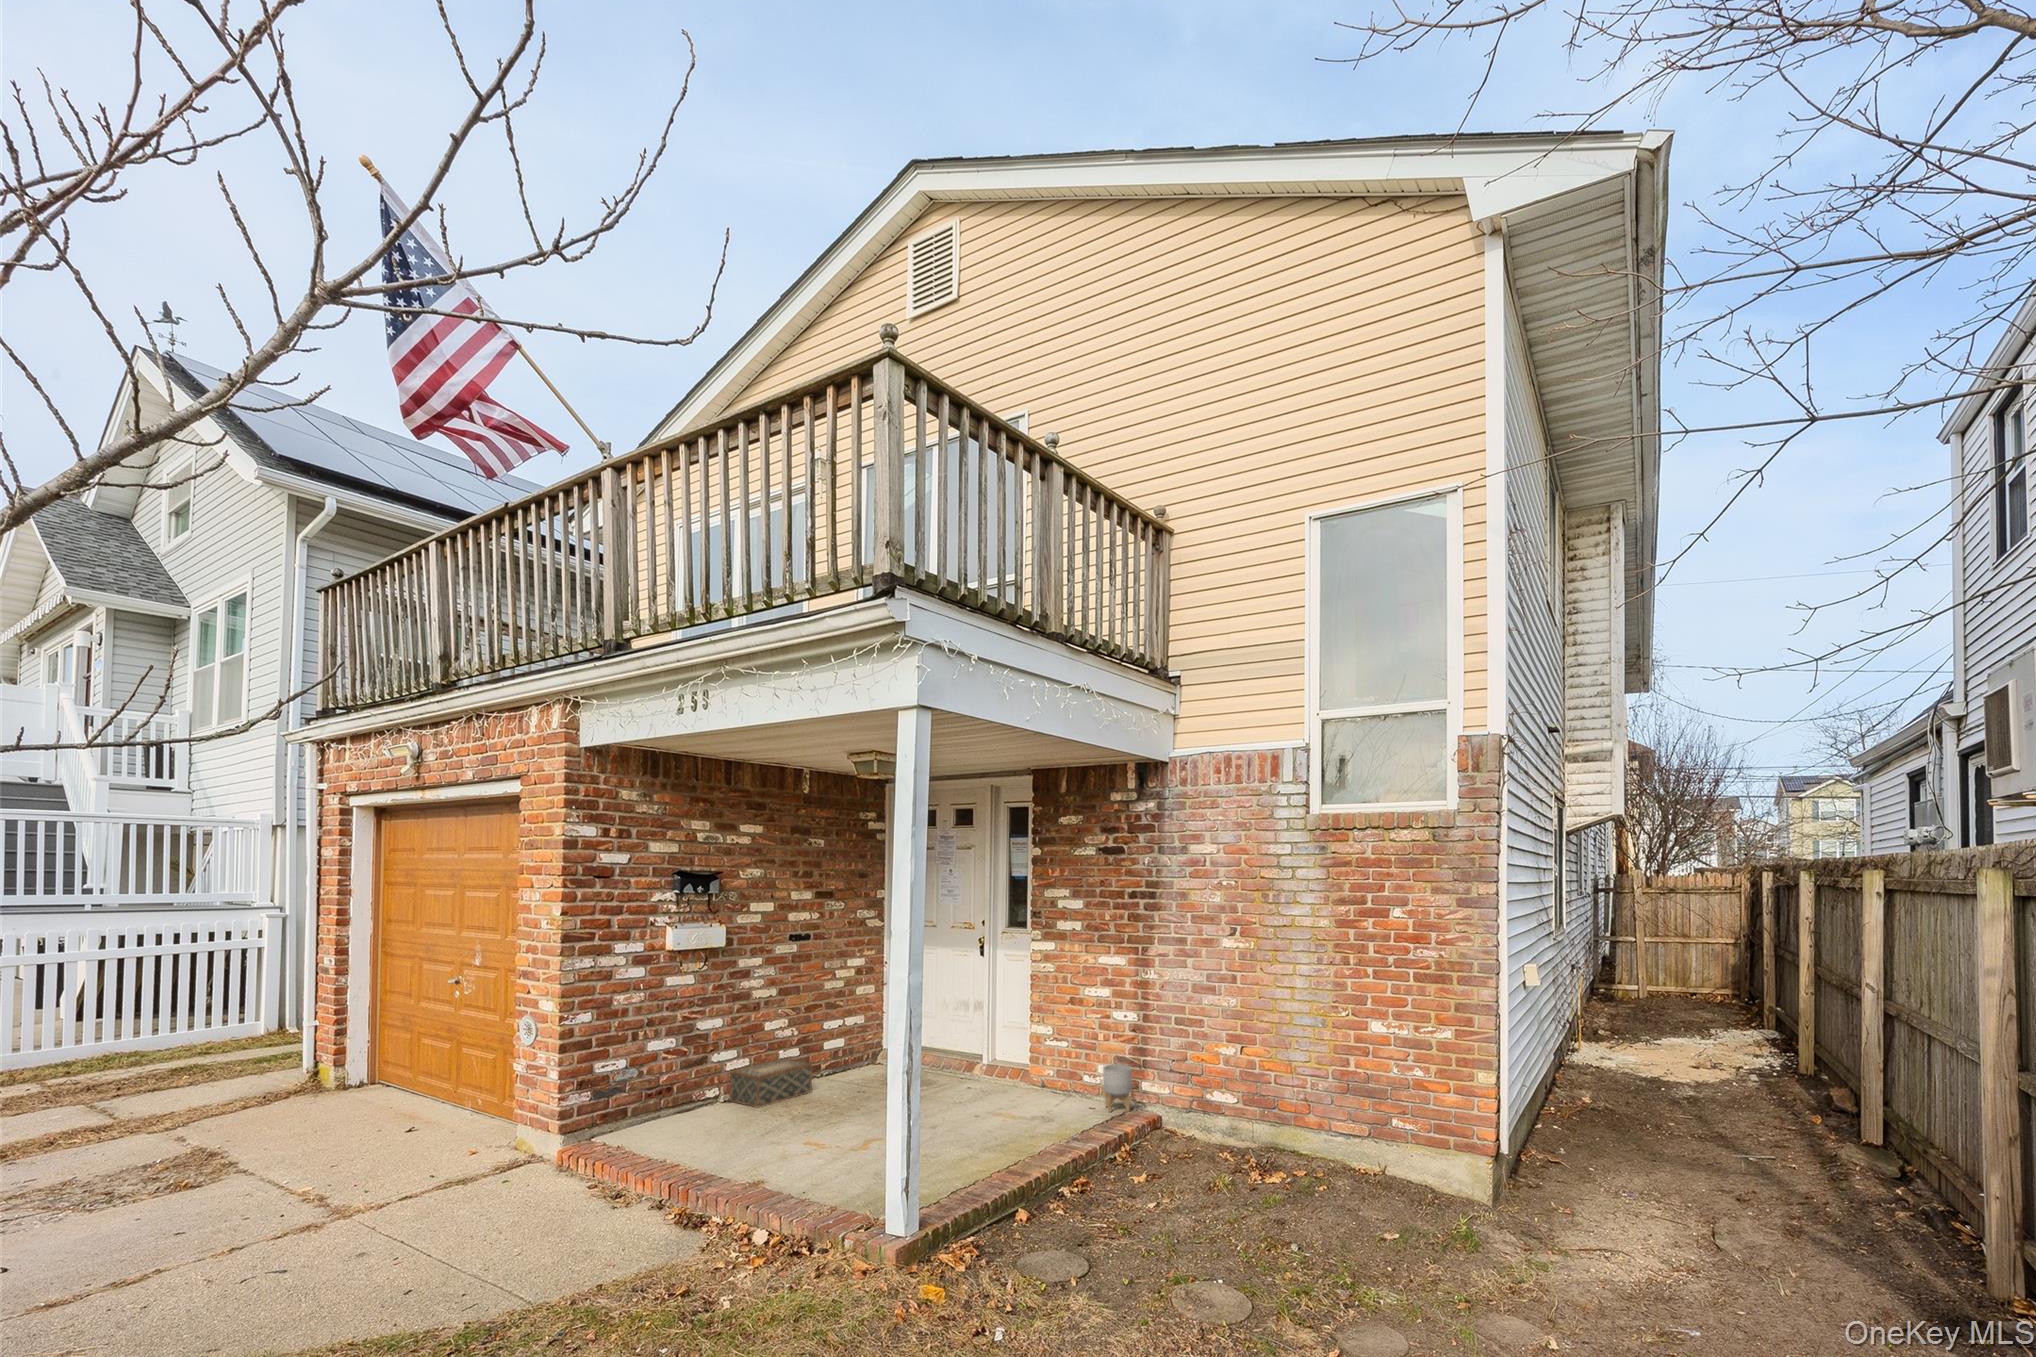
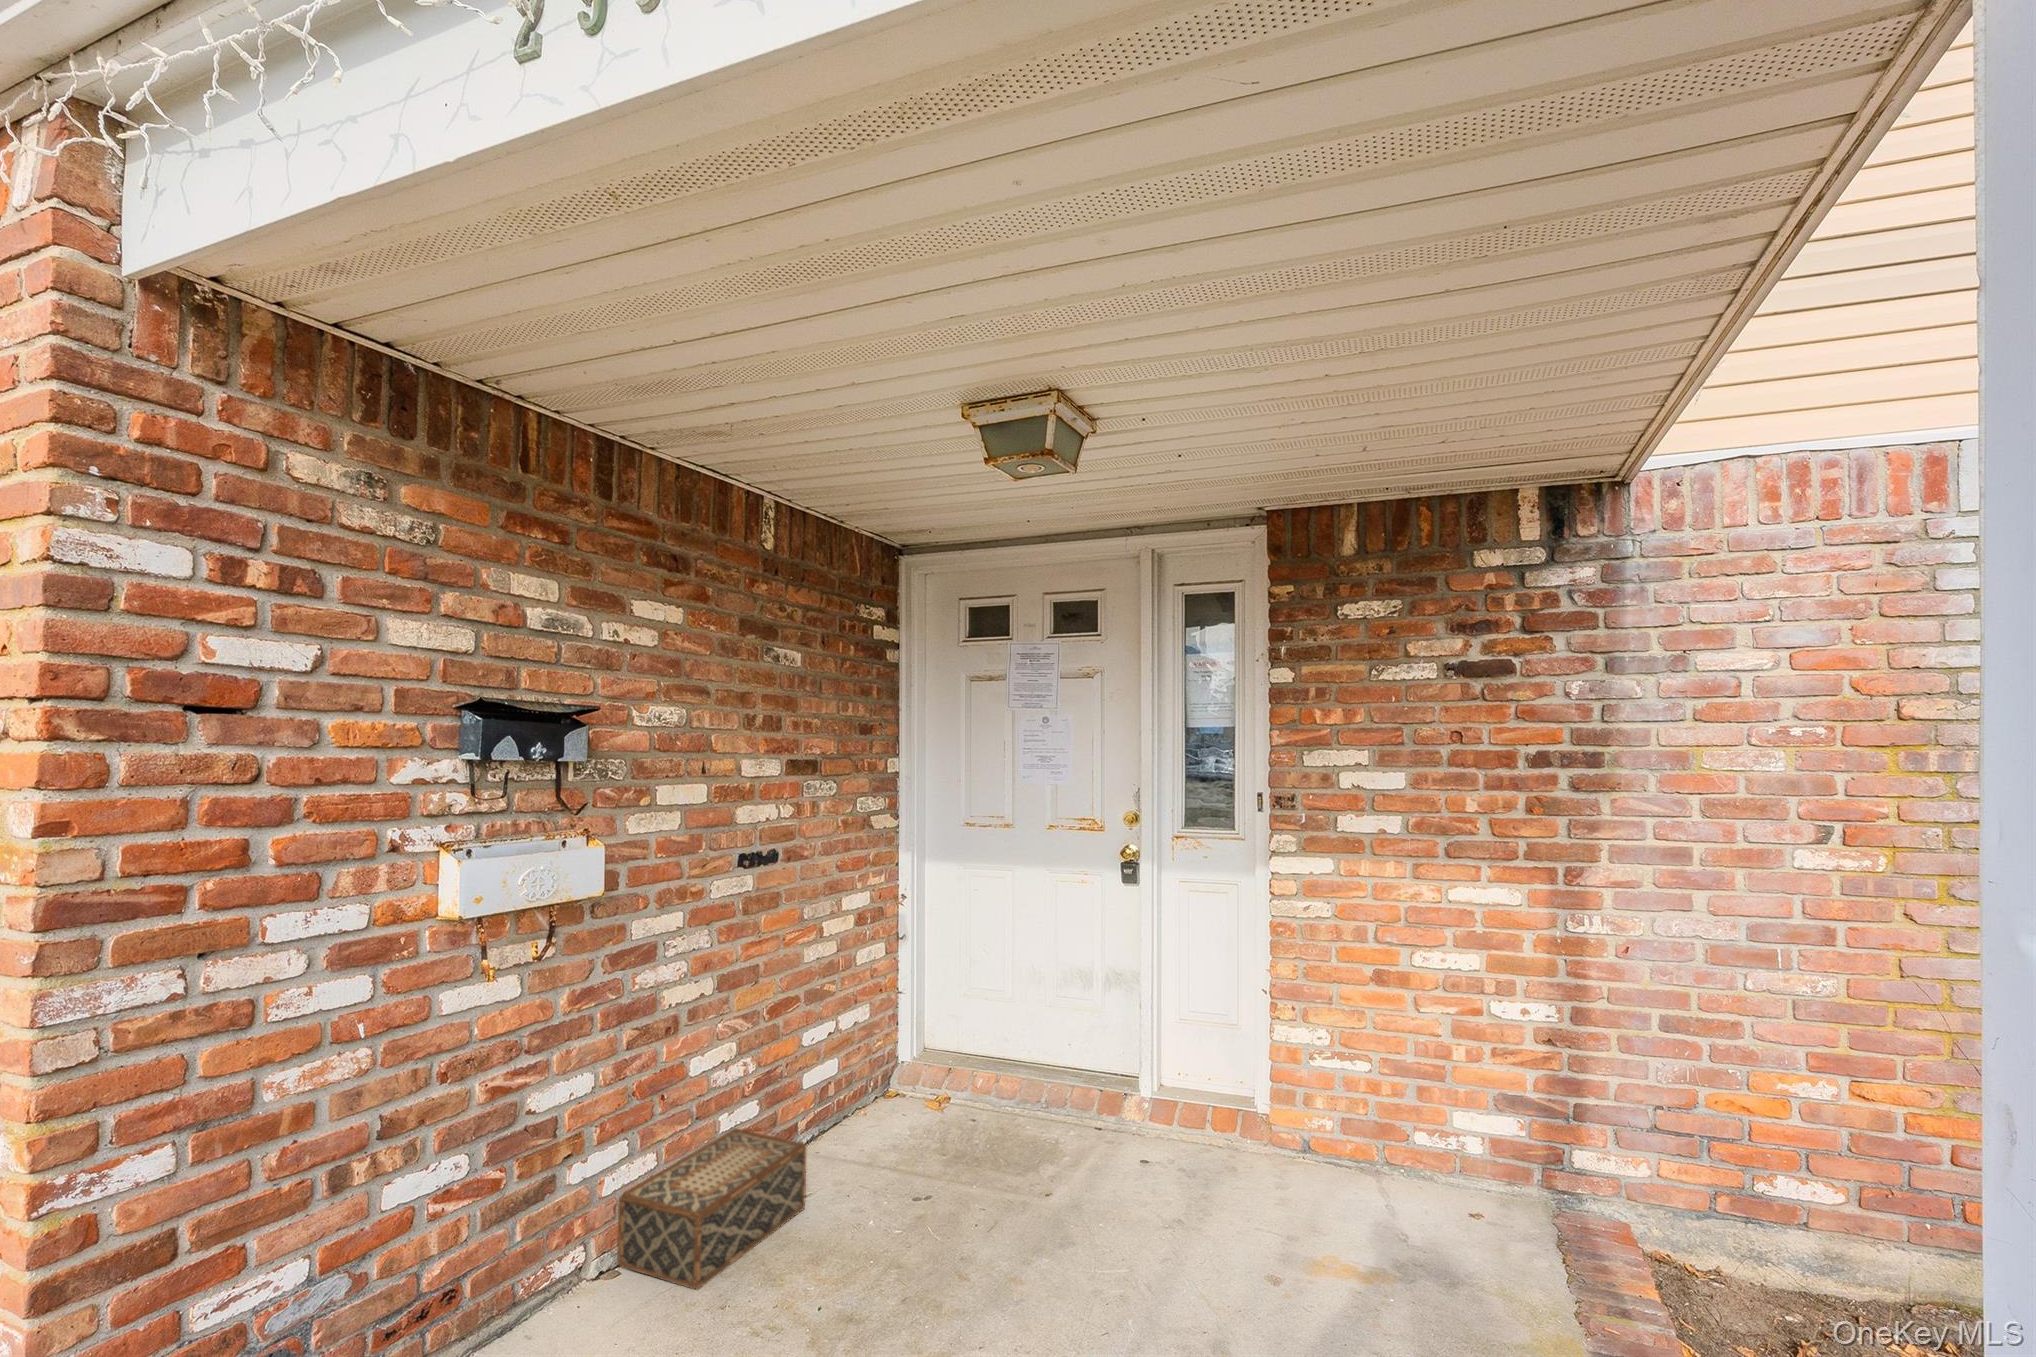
planter: present [1103,1064,1132,1112] -> none [1488,1123,1559,1239]

